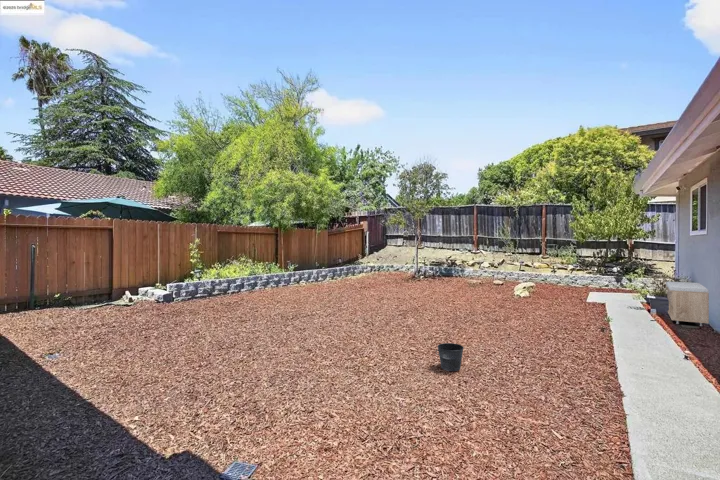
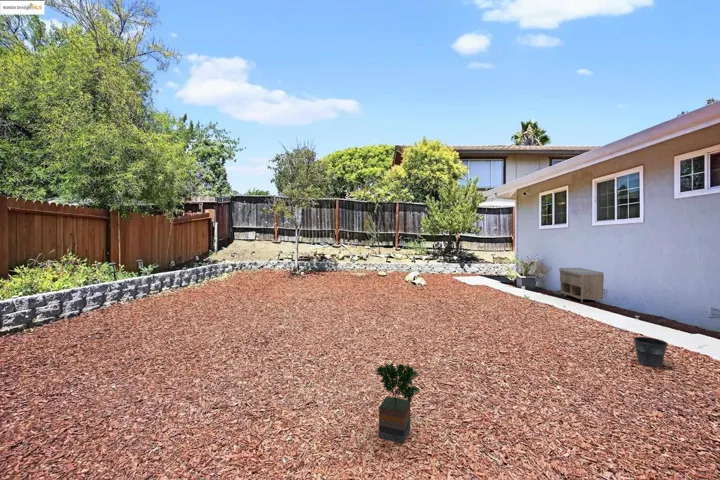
potted tree: none [265,322,296,367] -> present [376,363,419,443]
bucket: present [436,343,464,371] -> present [631,337,668,366]

